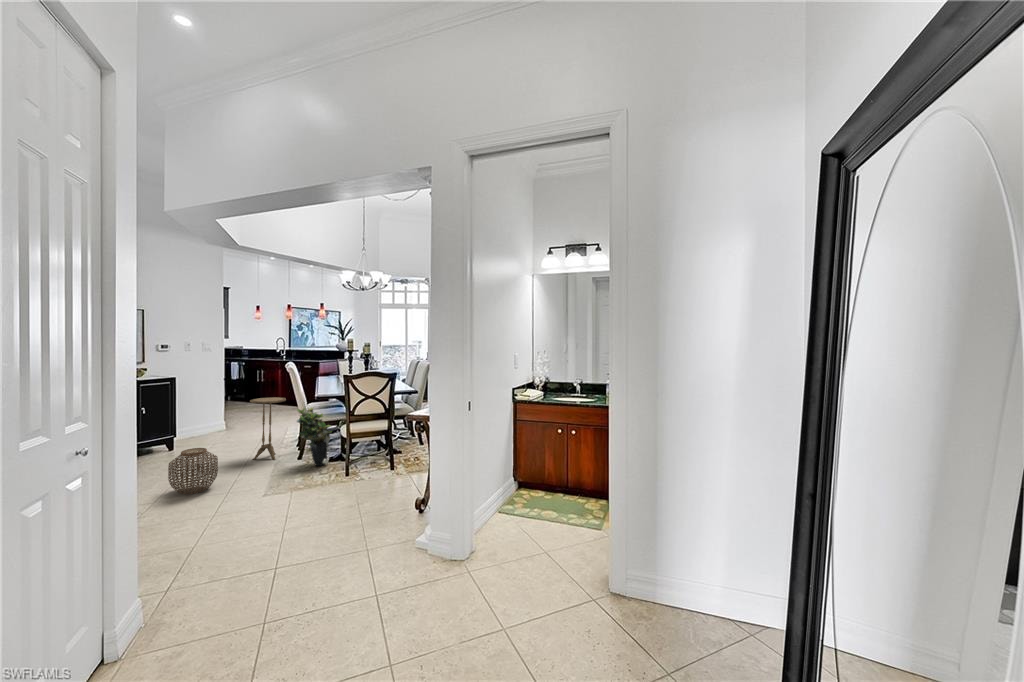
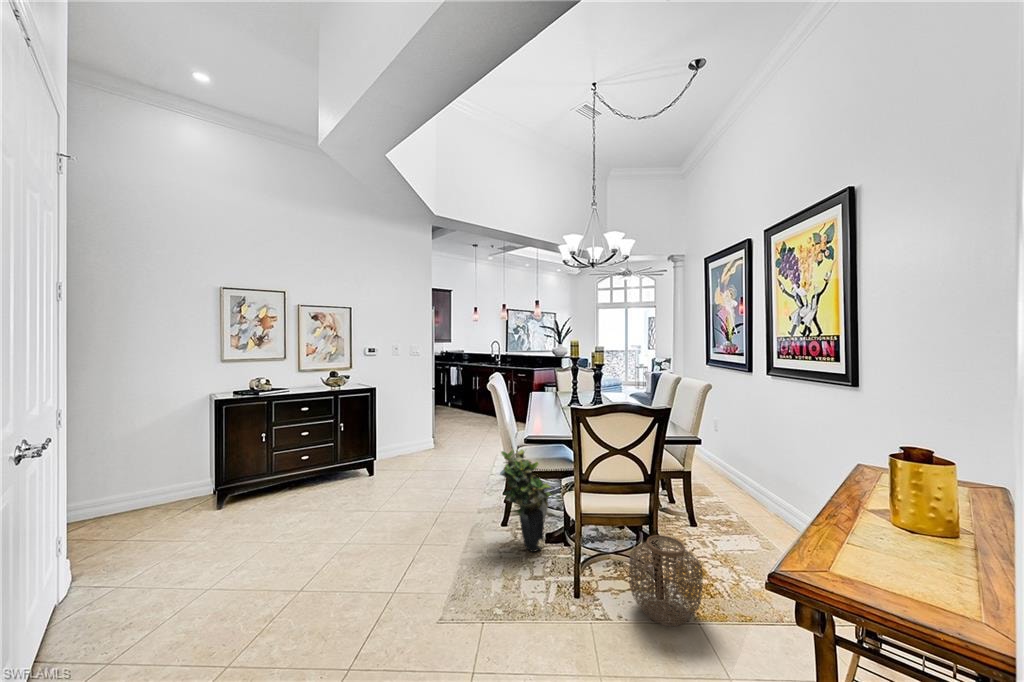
side table: present [250,397,286,460] -> none [445,424,489,519]
woven basket: present [168,448,218,494] -> present [629,535,703,626]

